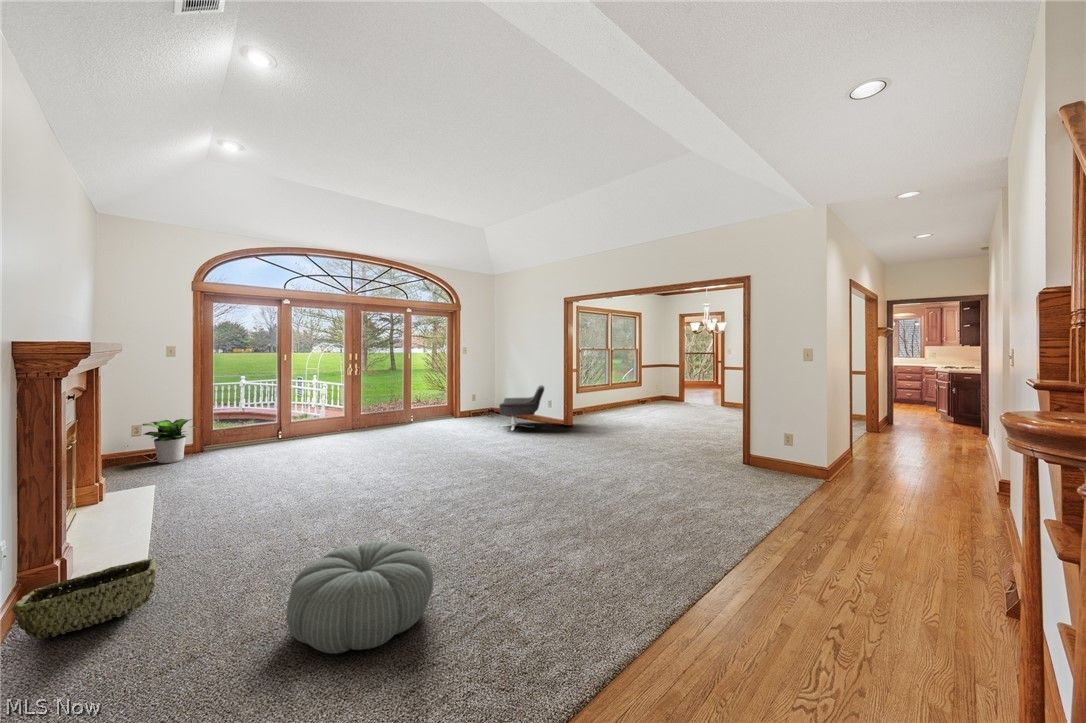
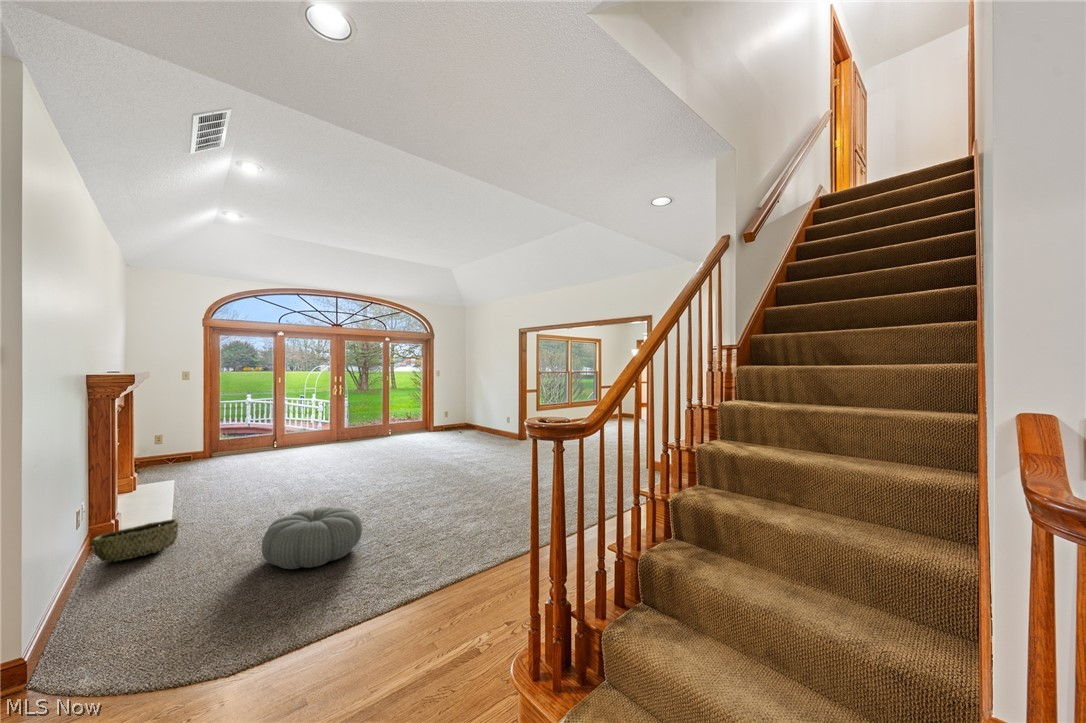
lounge chair: present [499,386,544,430] -> none [459,402,503,440]
potted plant: present [142,419,199,463] -> none [163,431,211,466]

